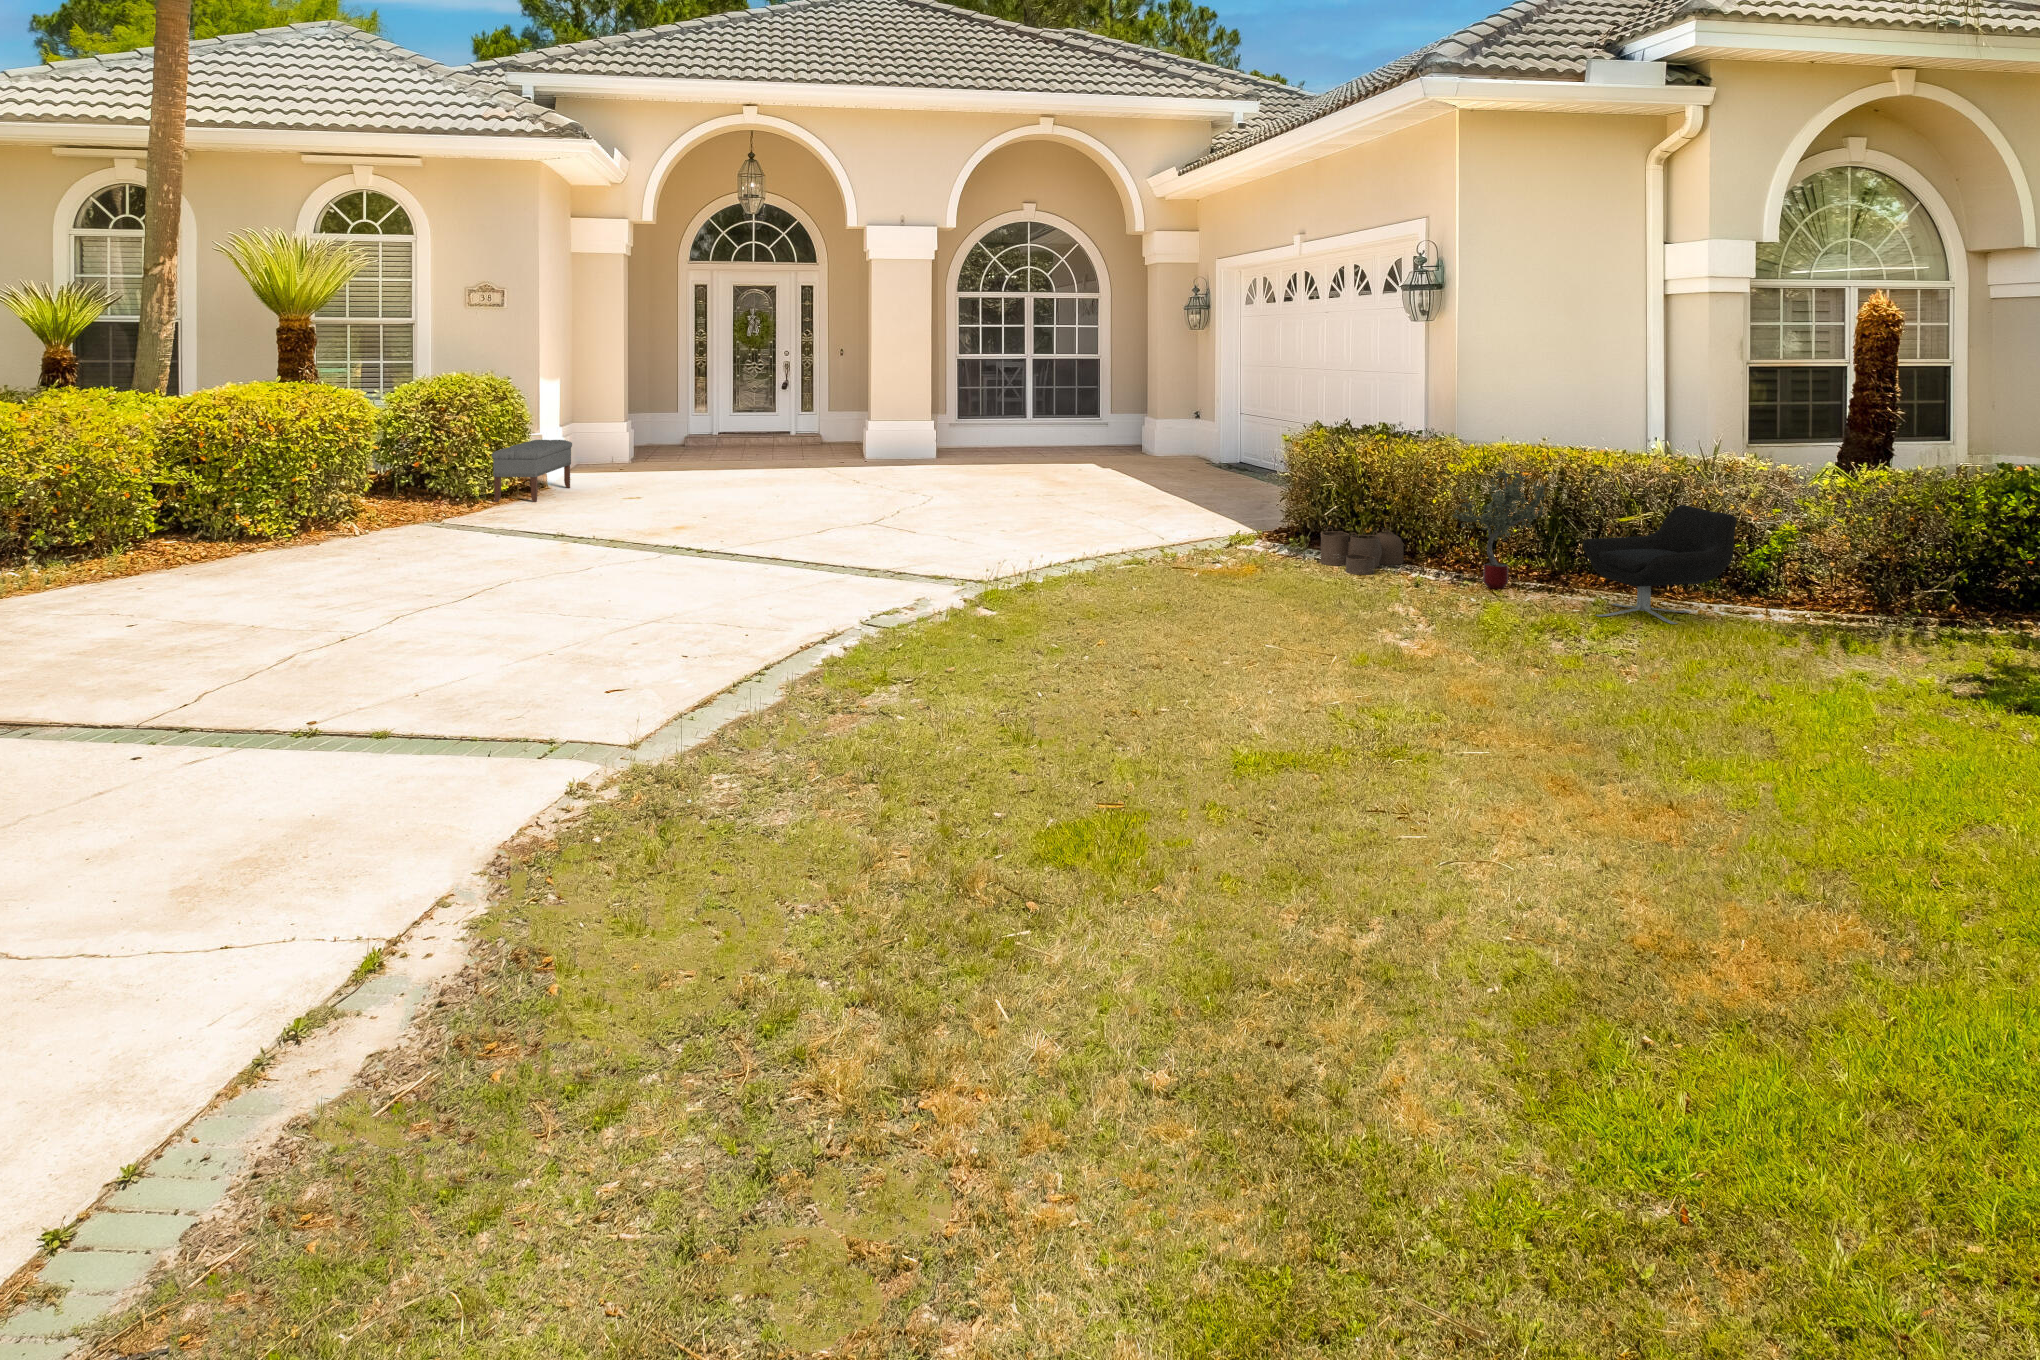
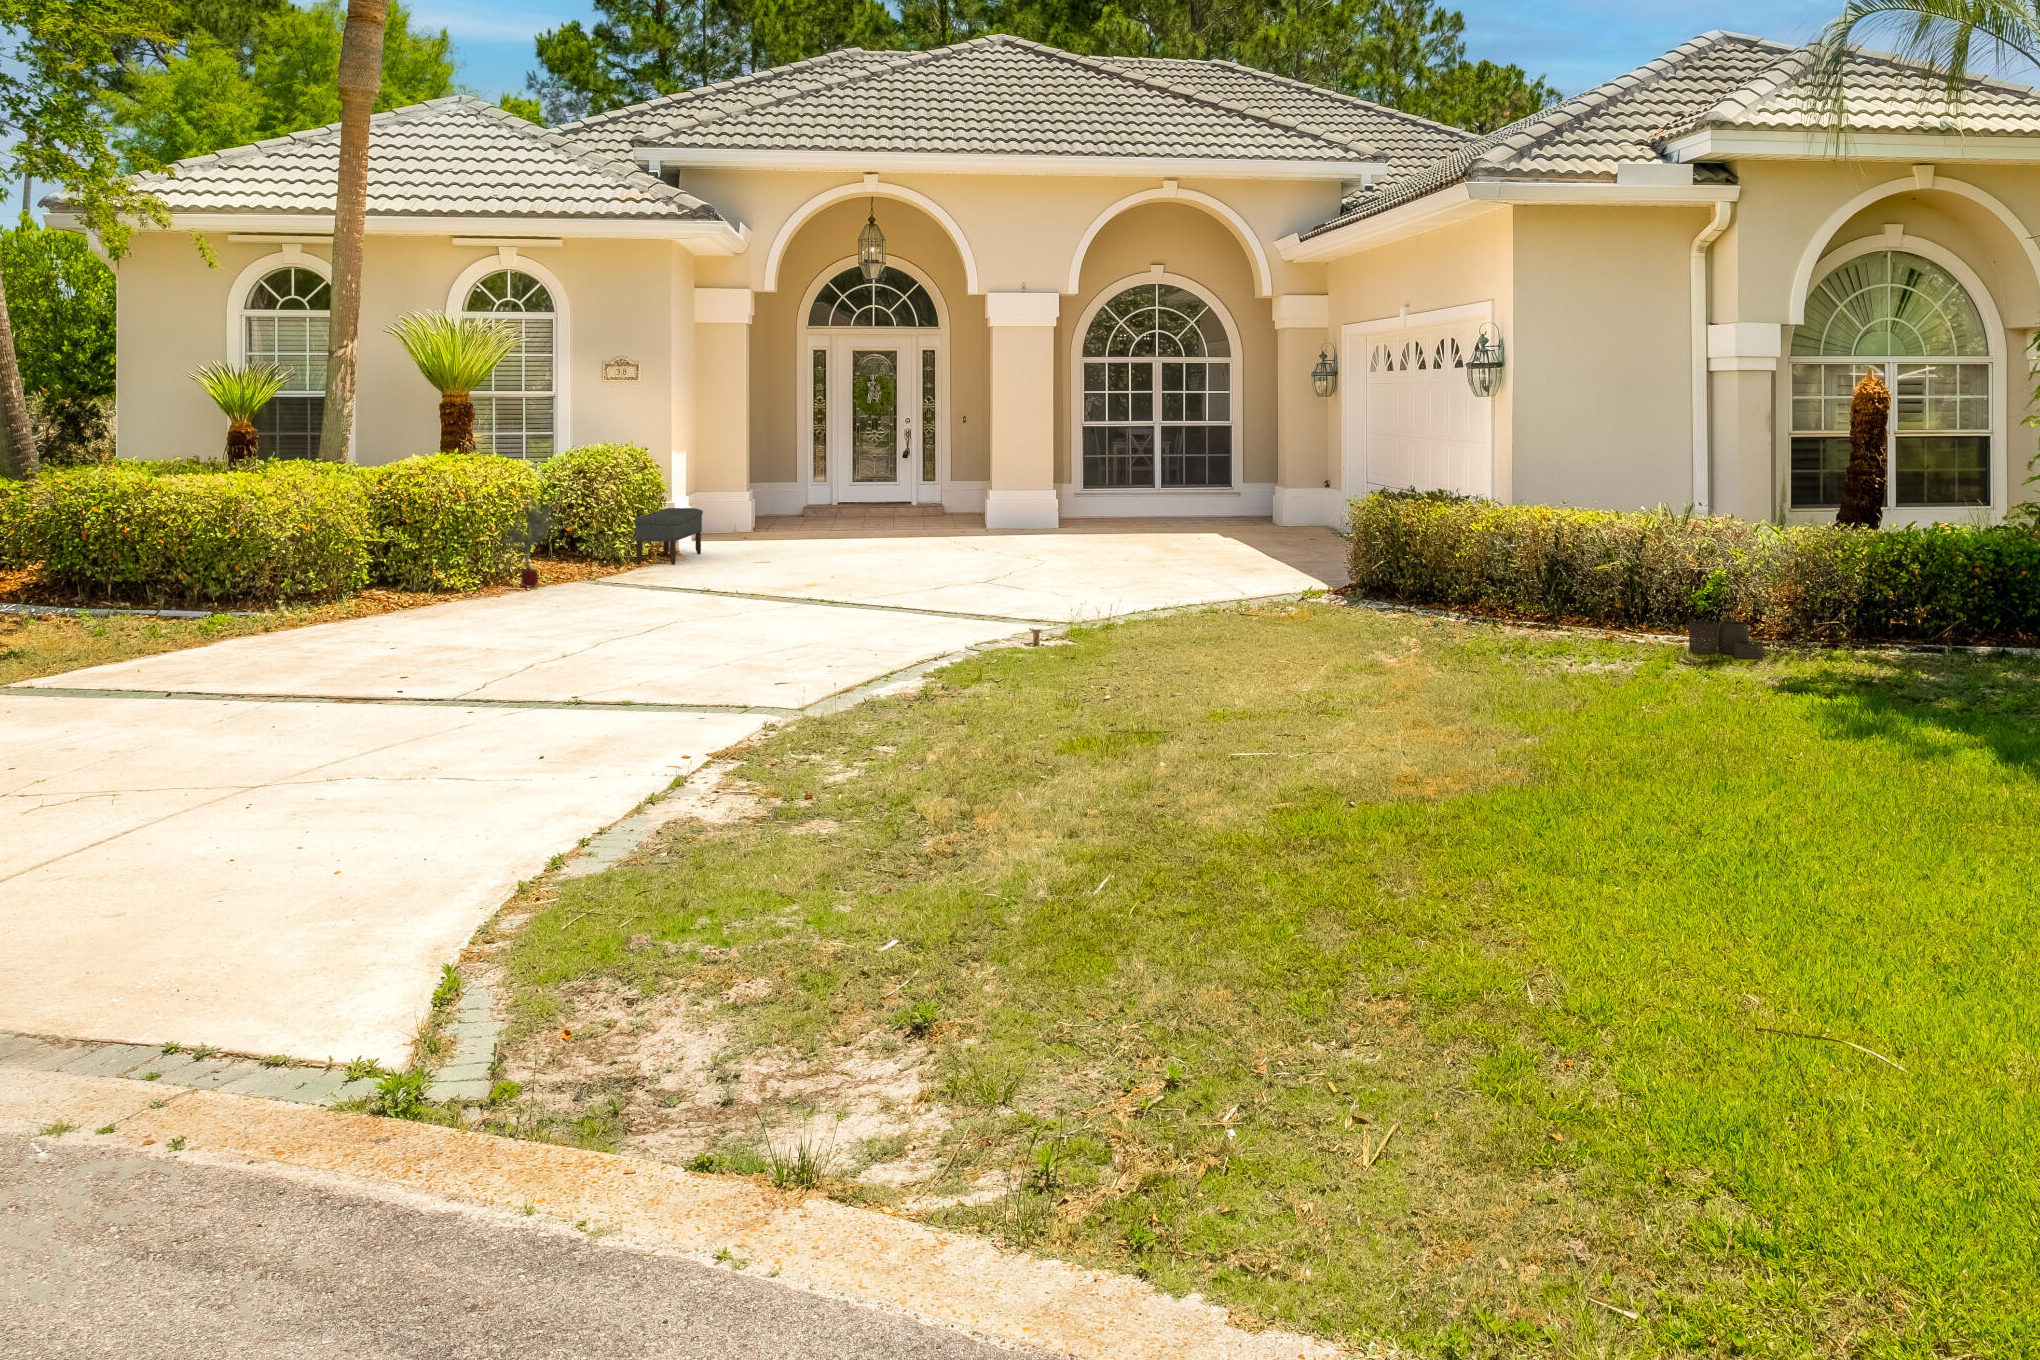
potted tree: present [1453,468,1546,589] -> present [503,498,554,587]
lounge chair: present [1583,505,1737,624] -> none [1541,556,1651,647]
woven basket: present [1320,527,1404,574] -> present [1689,616,1763,659]

